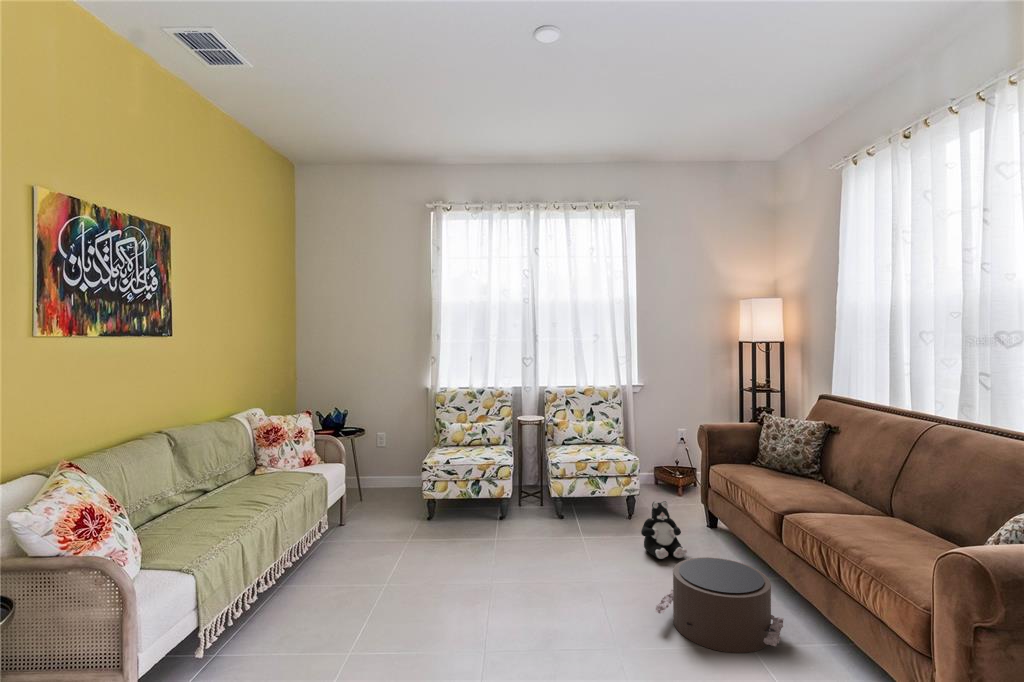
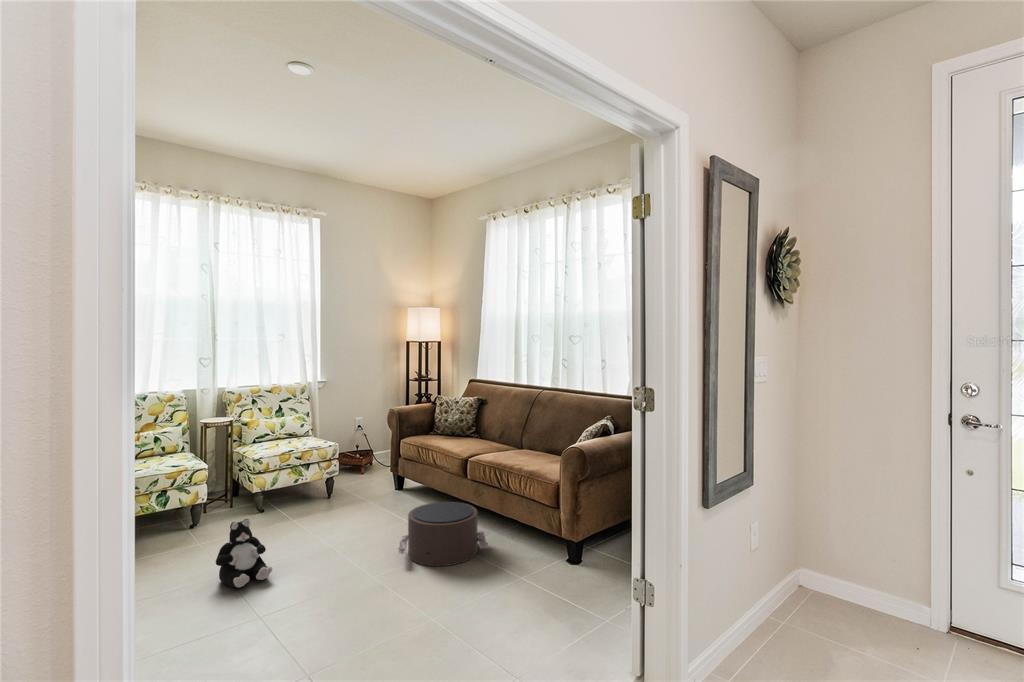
plush toy: present [641,501,687,559] -> present [216,519,272,588]

